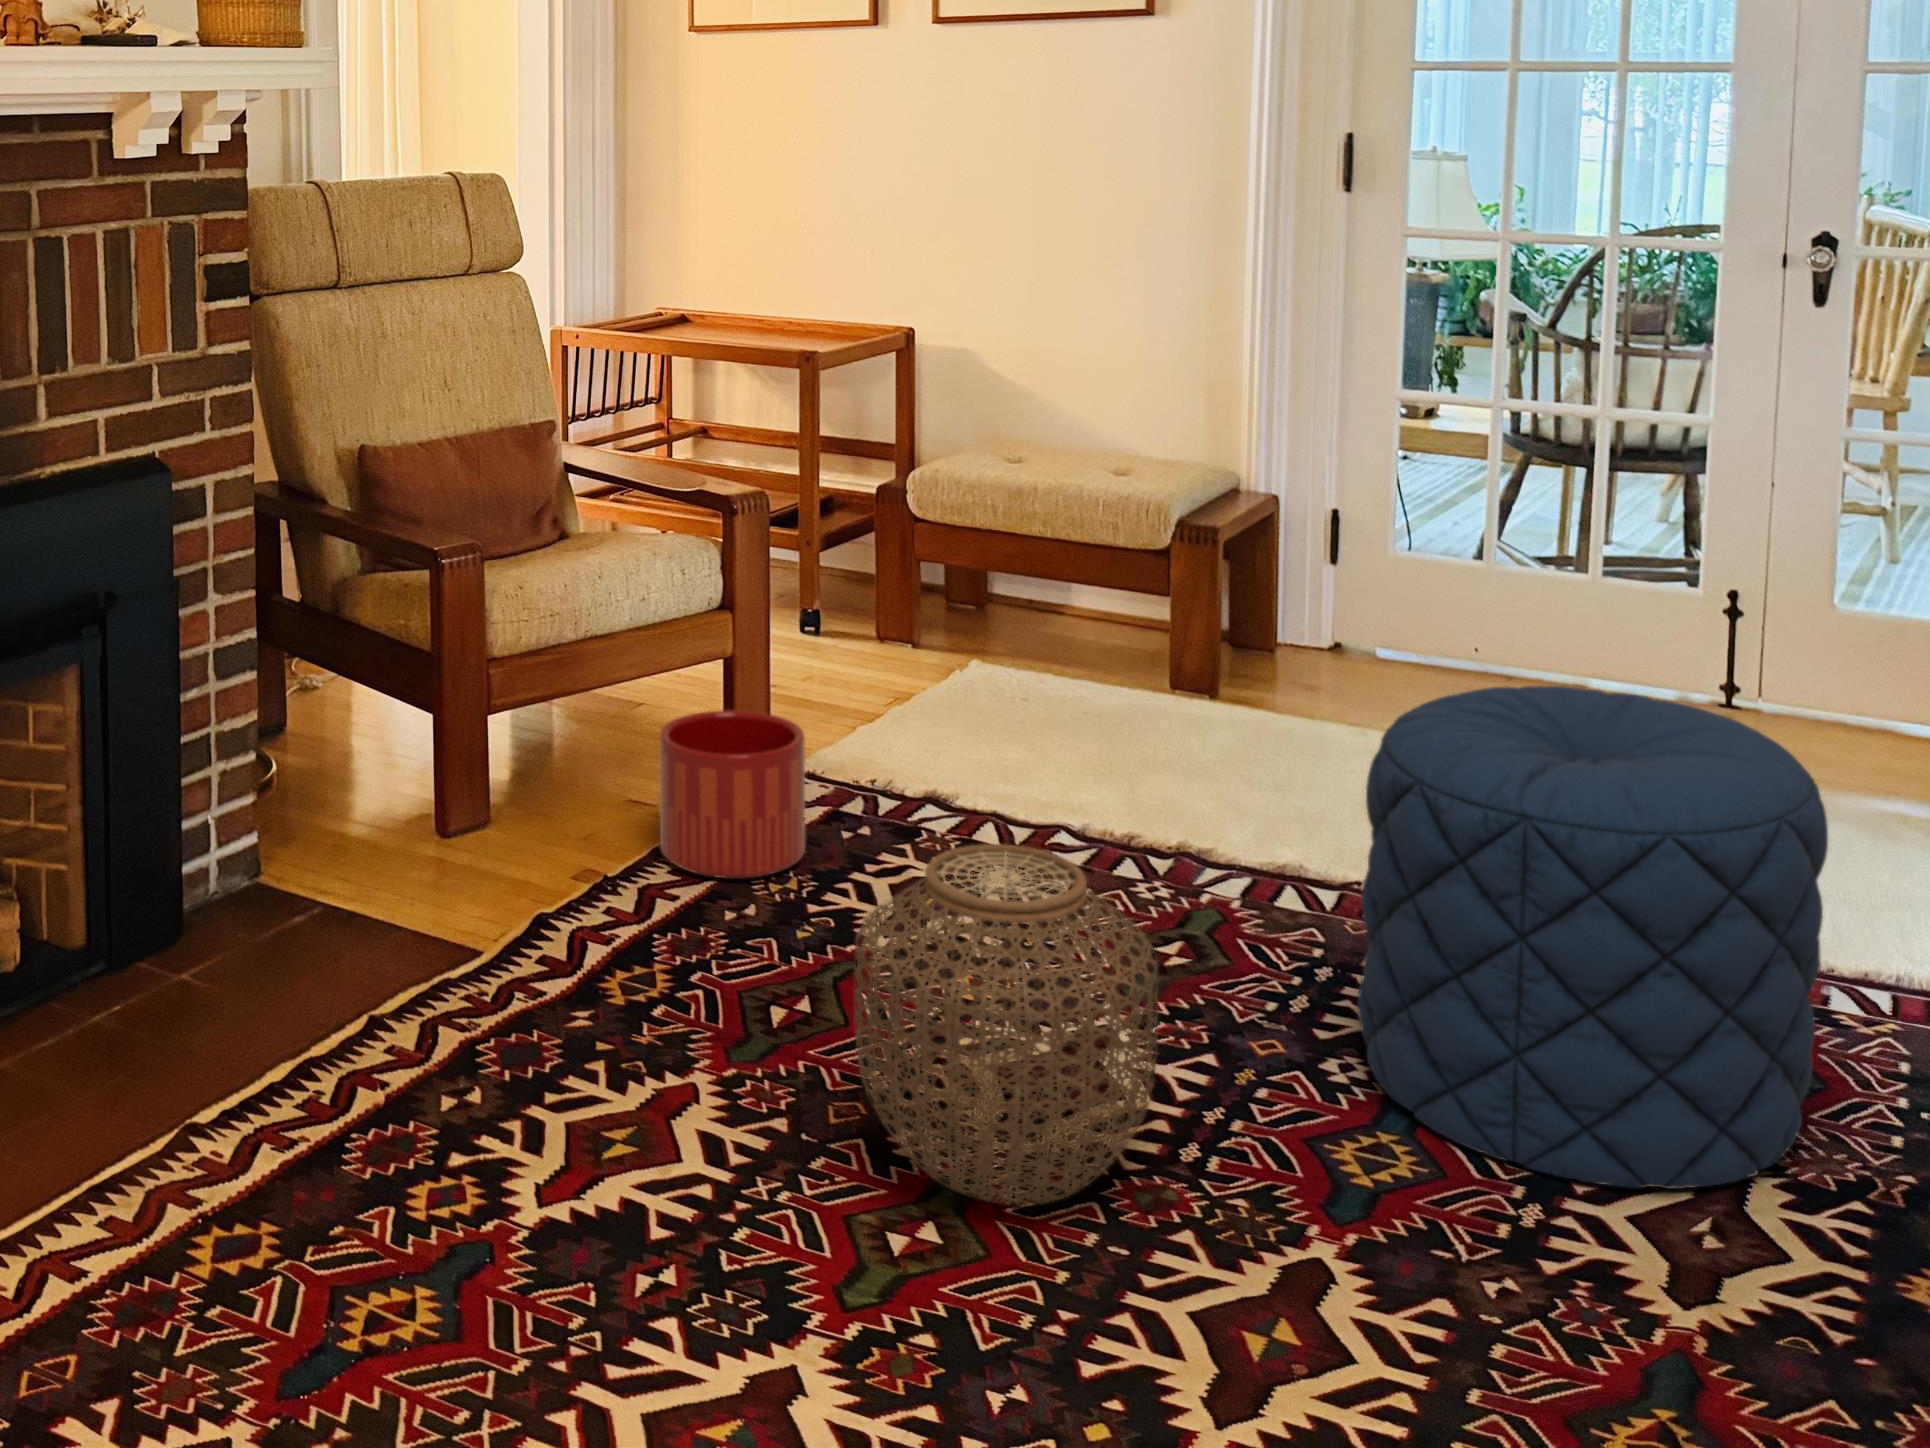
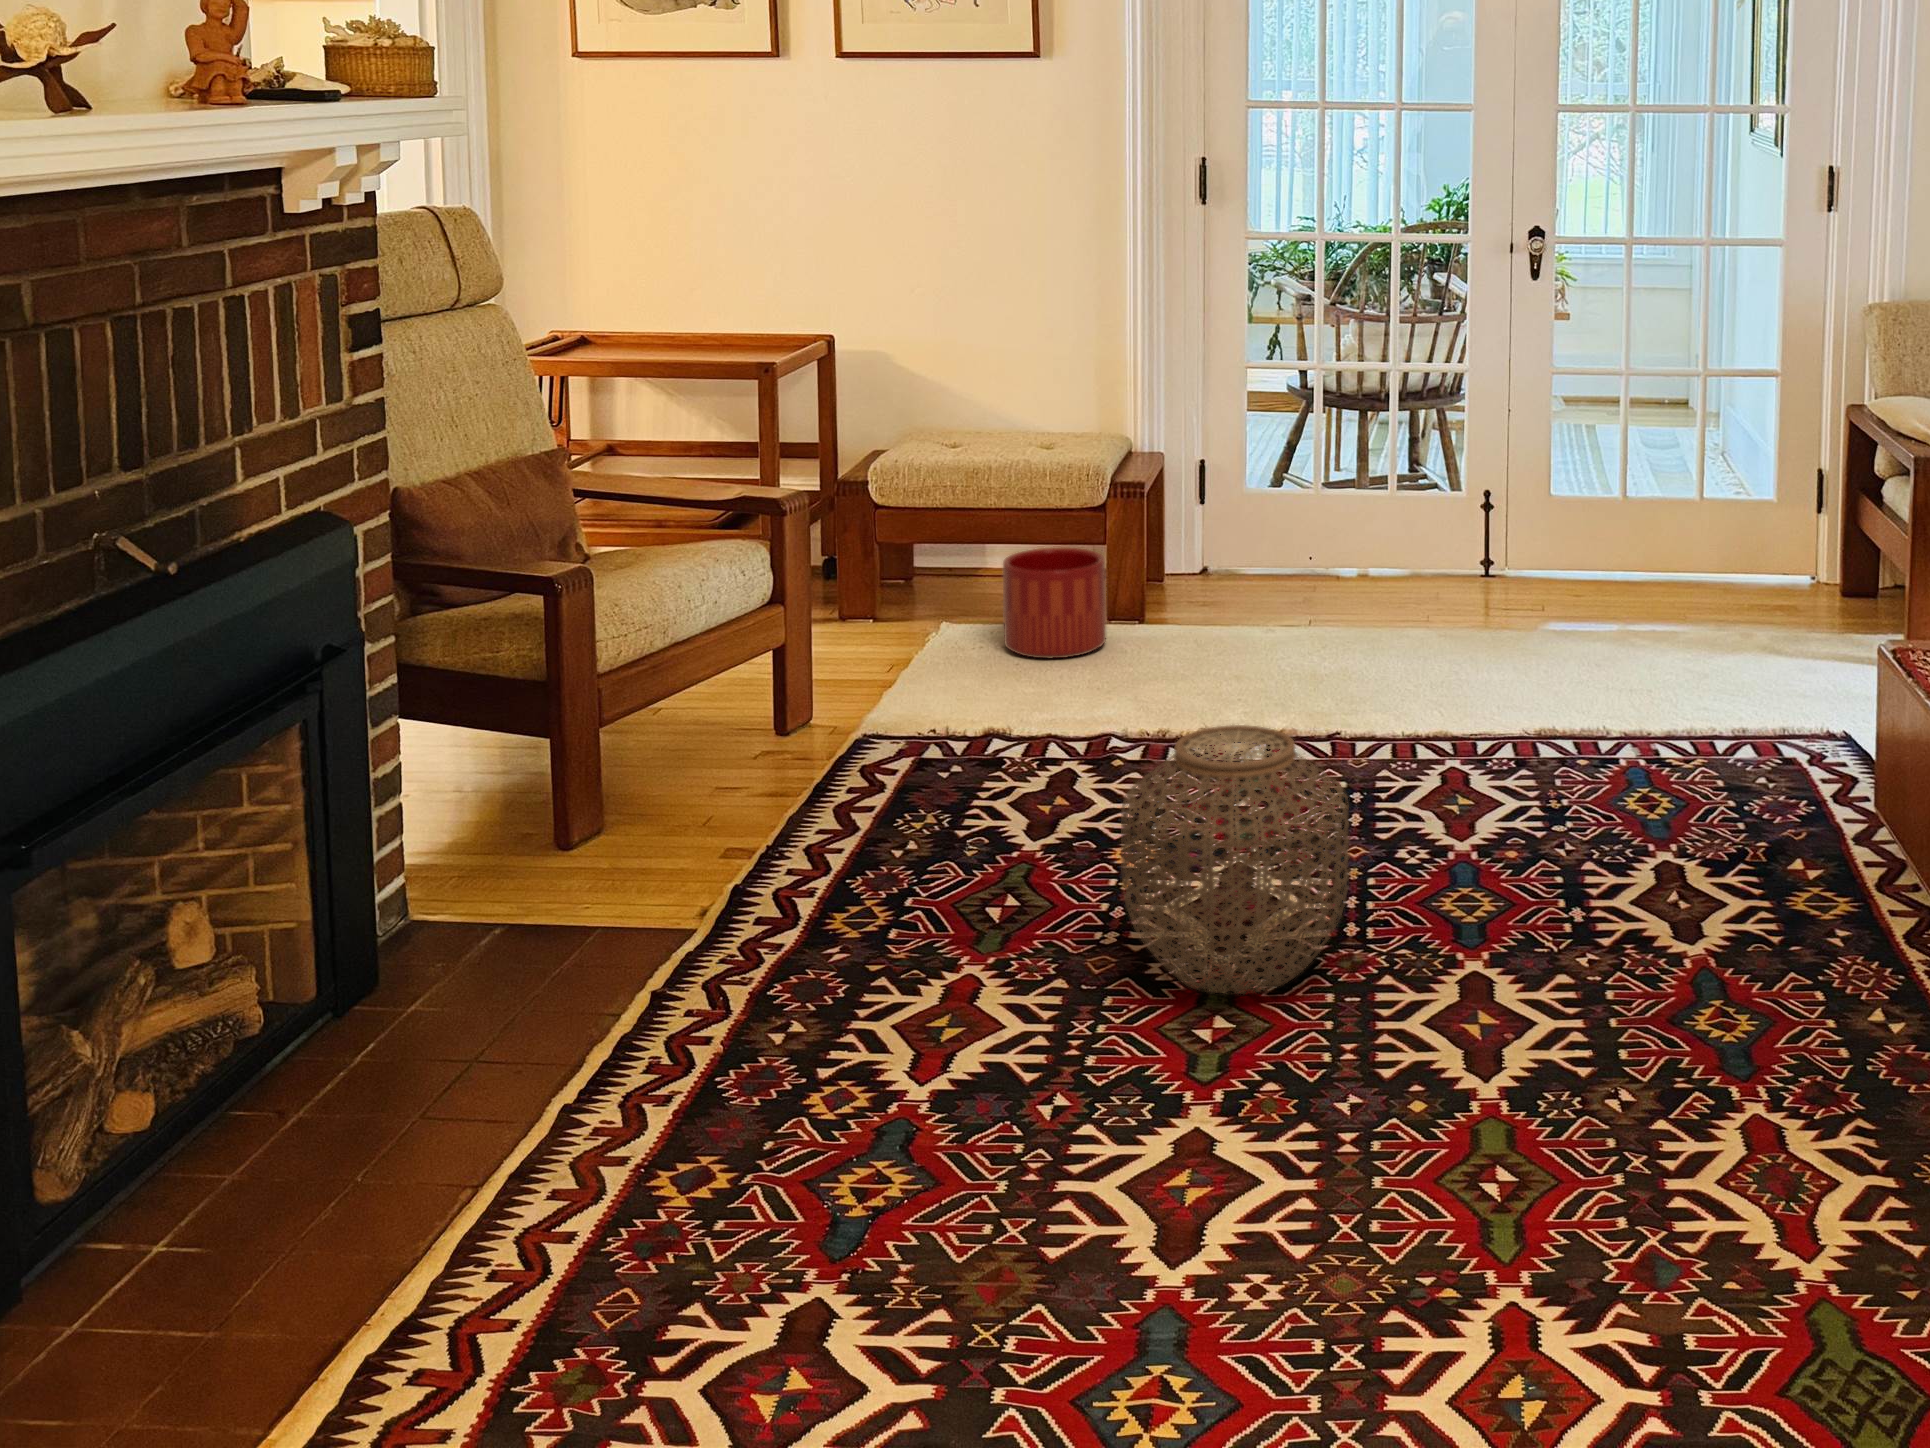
pouf: present [1358,686,1828,1189] -> none [1414,558,1703,889]
planter: present [660,710,805,879] -> present [1003,548,1106,658]

